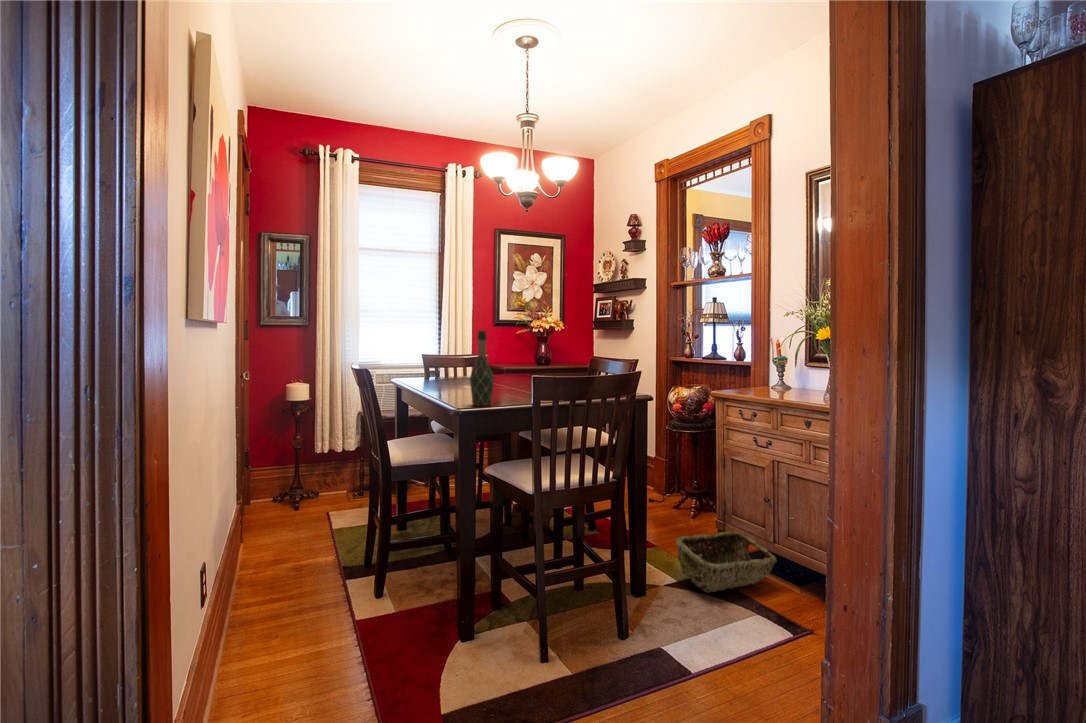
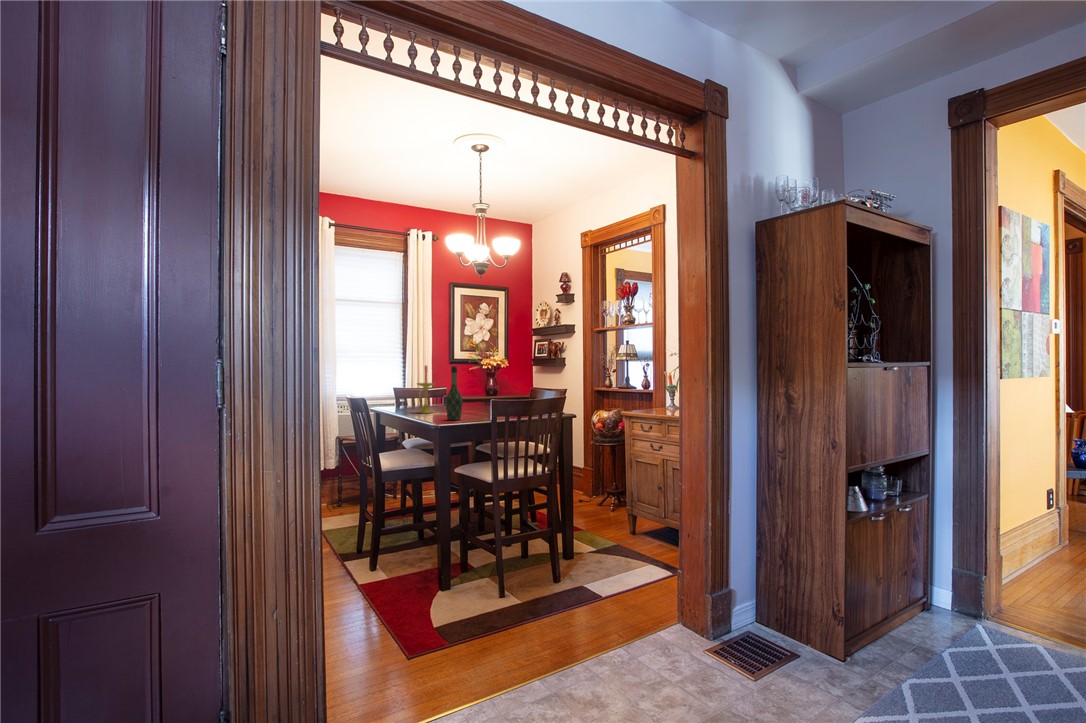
candle: none [439,328,464,392] -> present [417,366,435,413]
woven basket: present [676,531,777,593] -> none [595,514,667,557]

